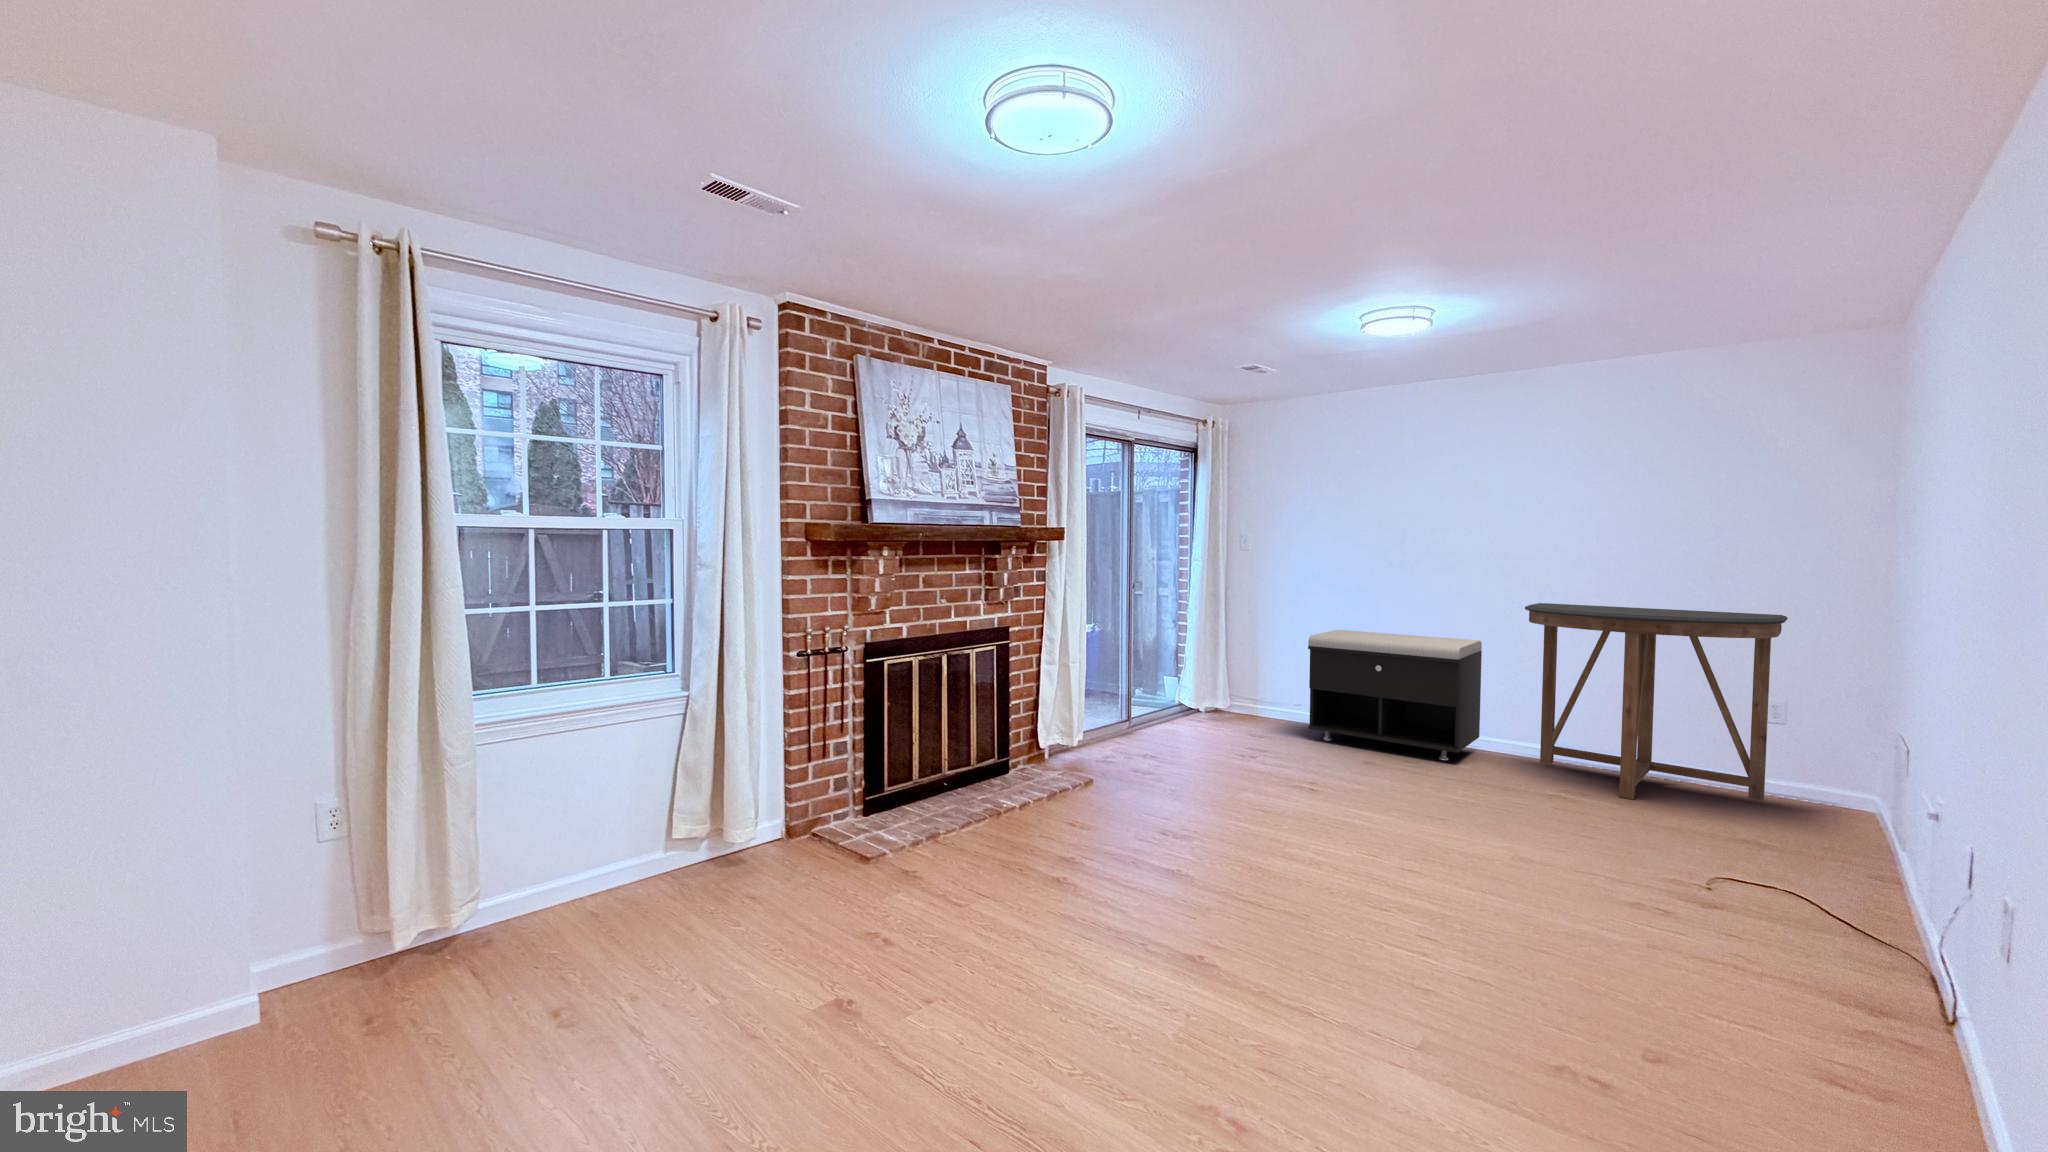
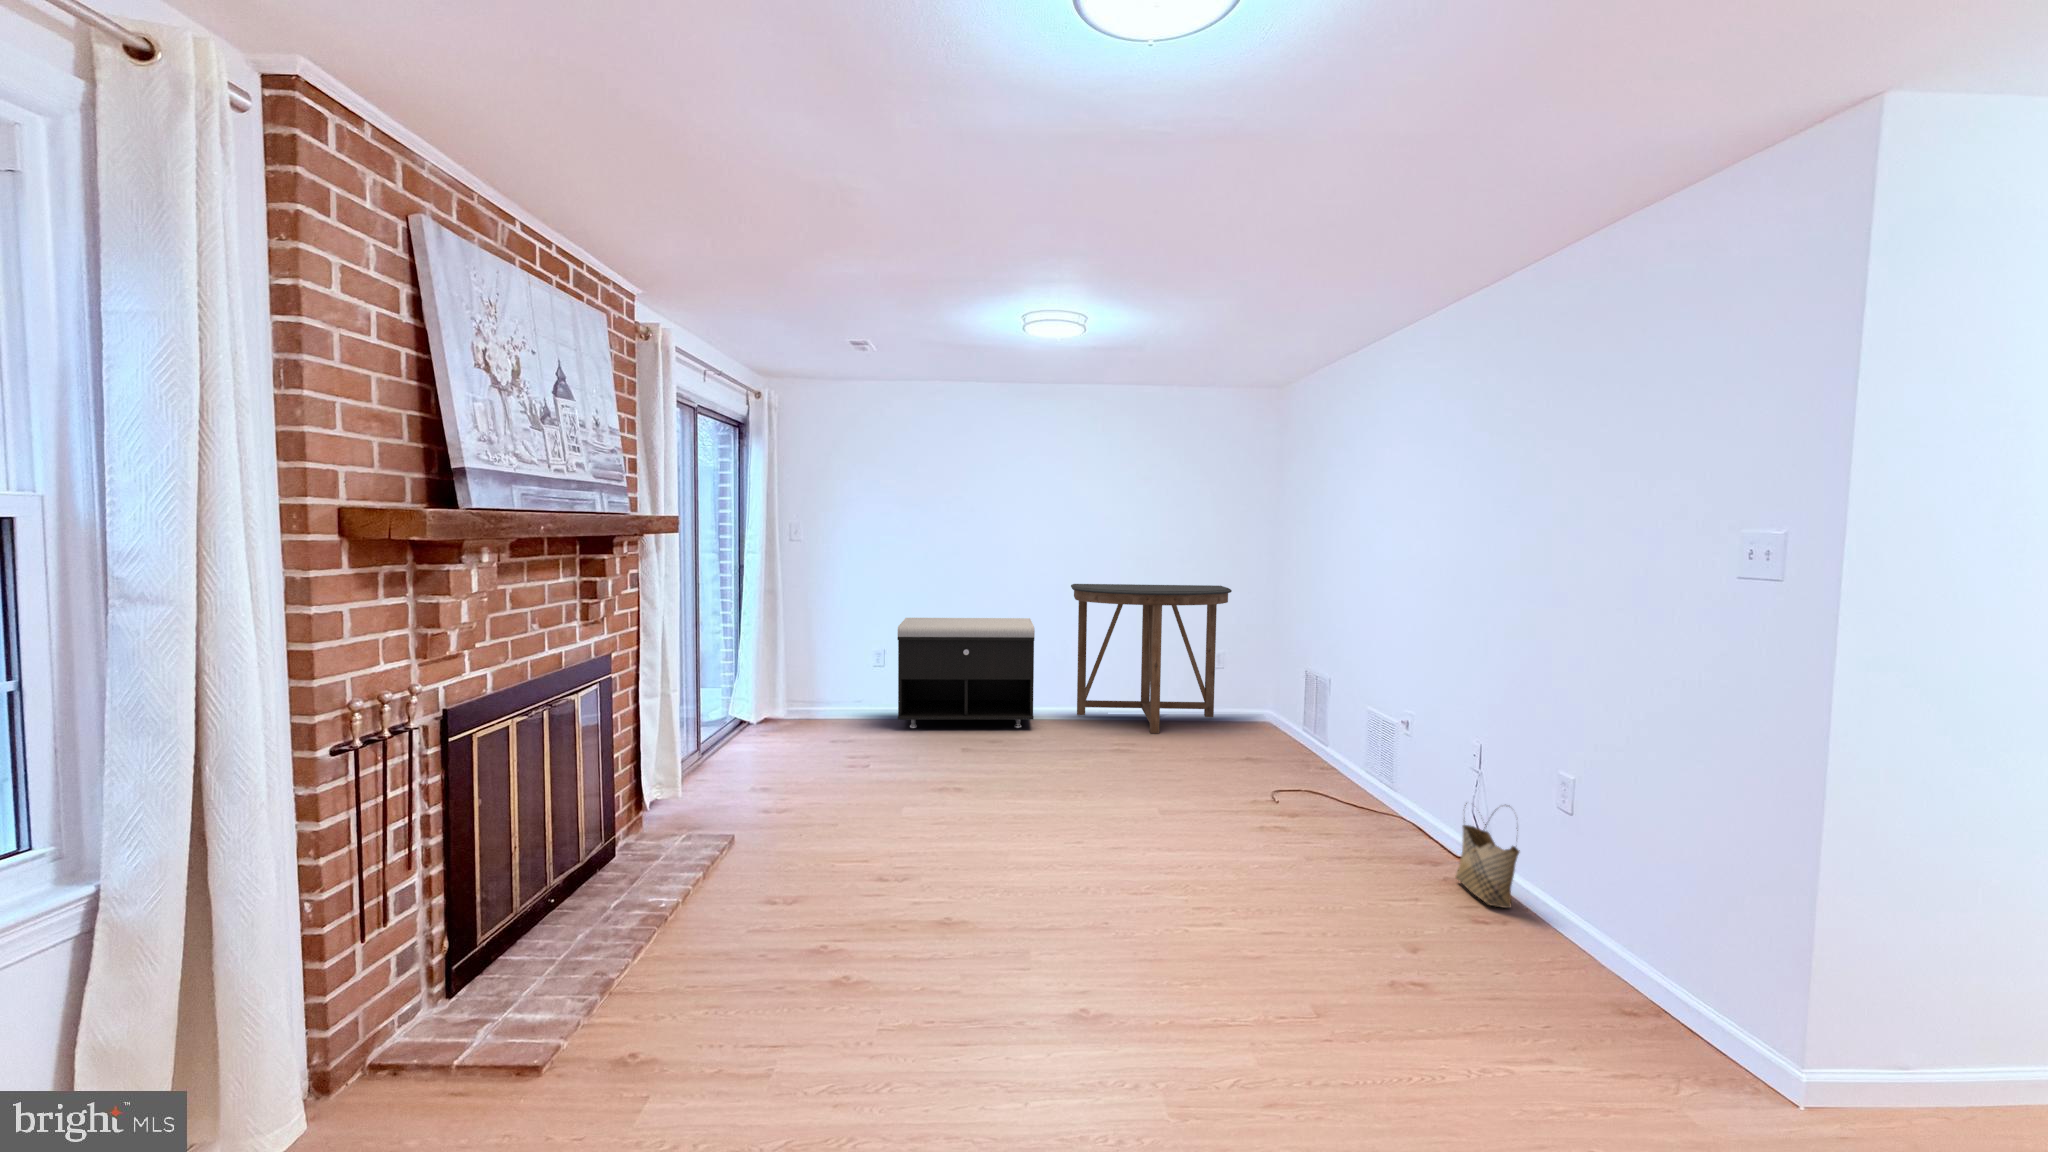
woven basket: none [1870,935,1968,1119] -> present [1455,803,1520,908]

